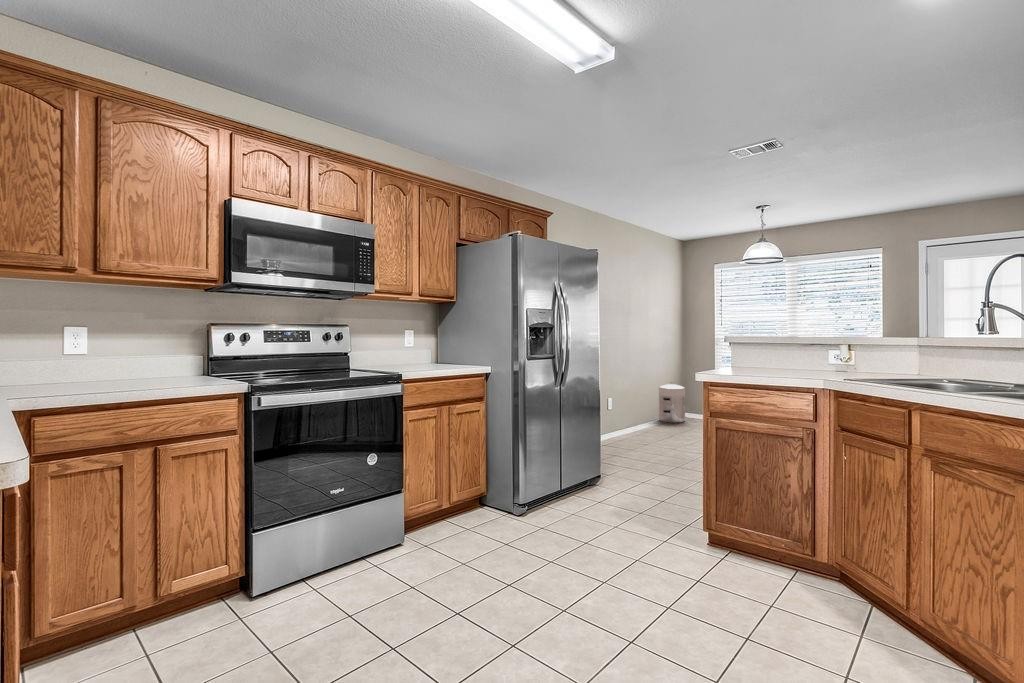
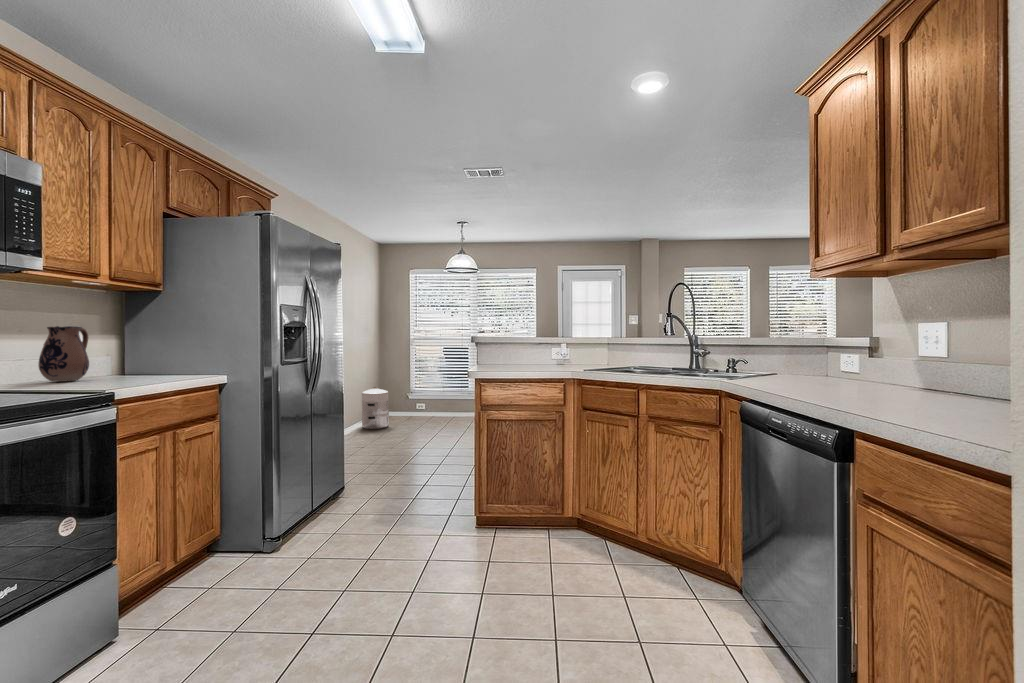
ceramic pitcher: none [387,329,415,366] -> present [38,326,89,382]

